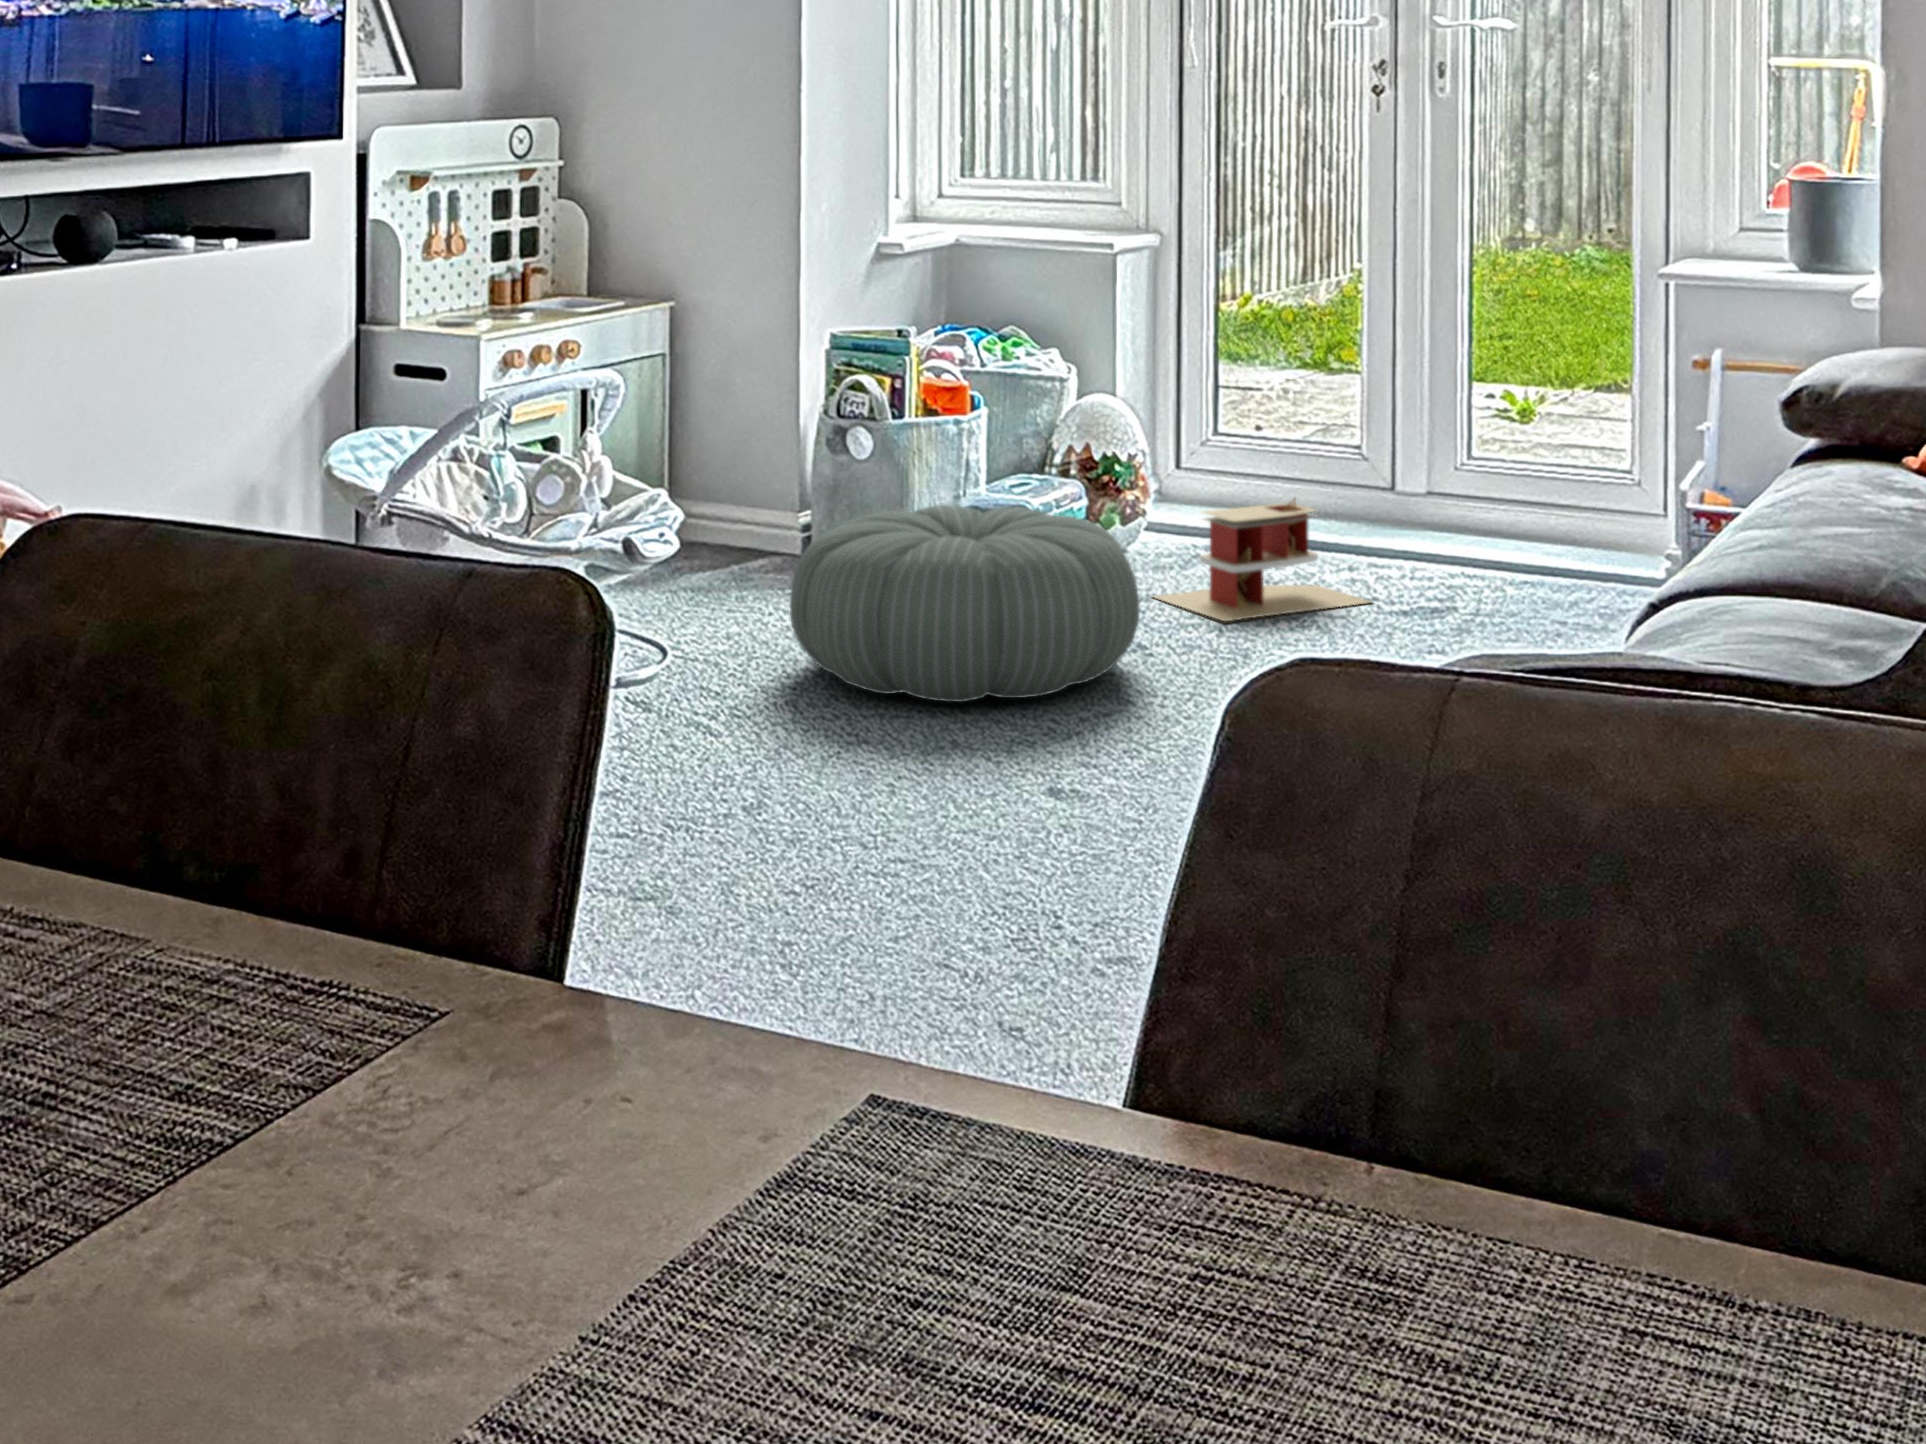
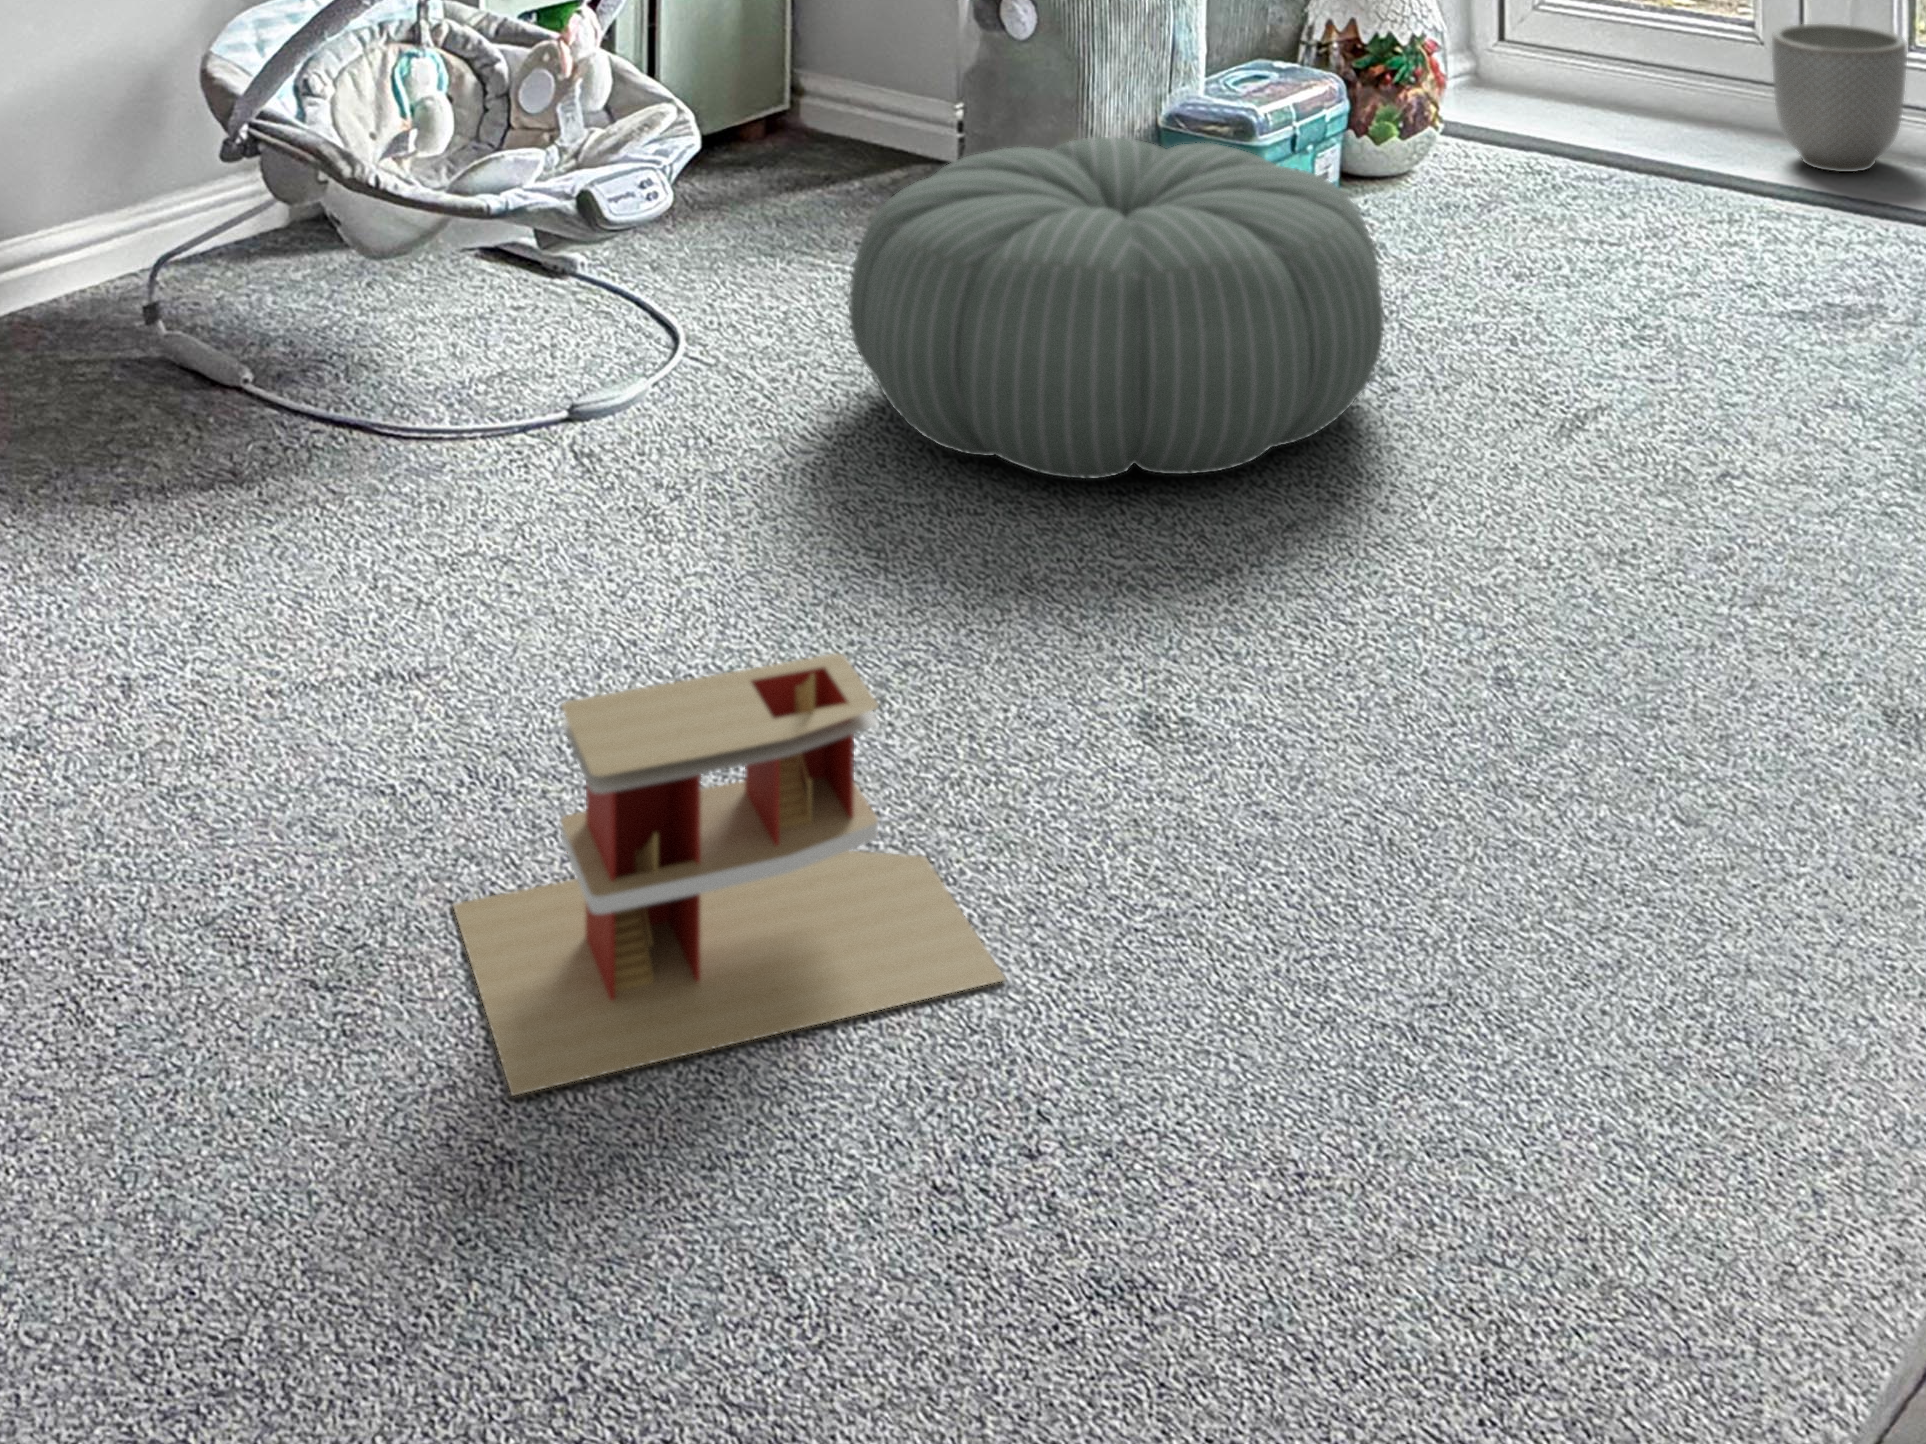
planter: none [1372,447,1465,547] -> present [1772,23,1907,172]
toy house: present [1155,499,1370,621] -> present [453,654,1005,1095]

